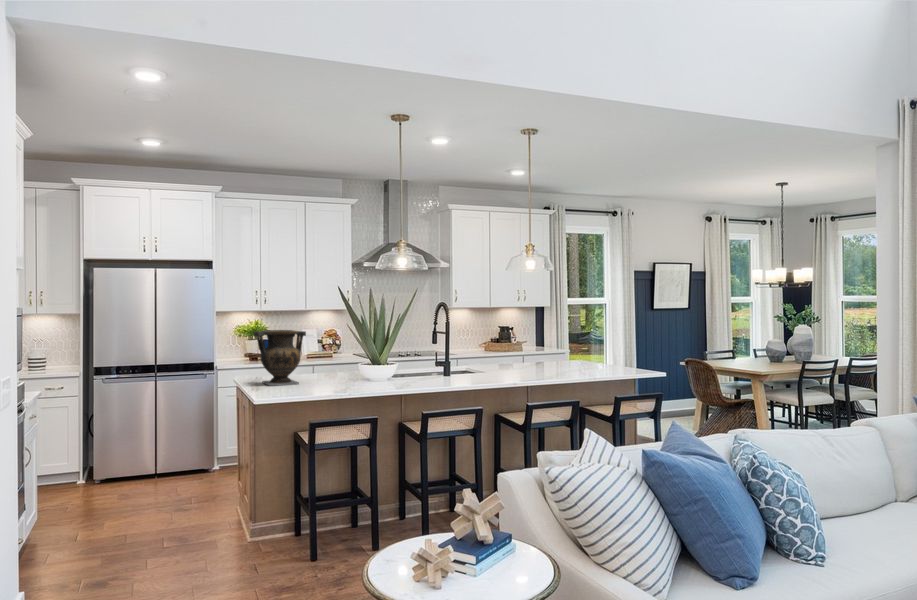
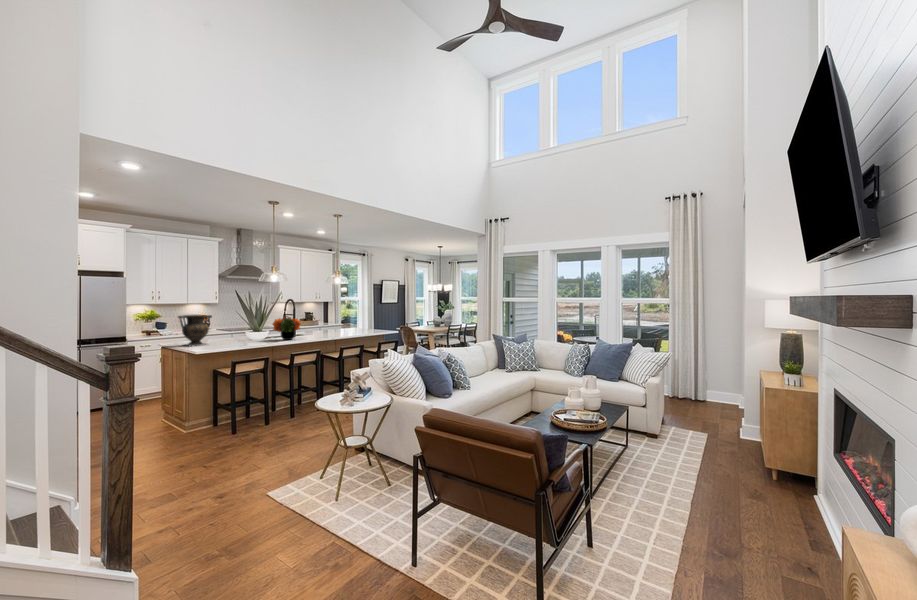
flower arrangement: none [402,335,454,382] -> present [272,316,301,340]

